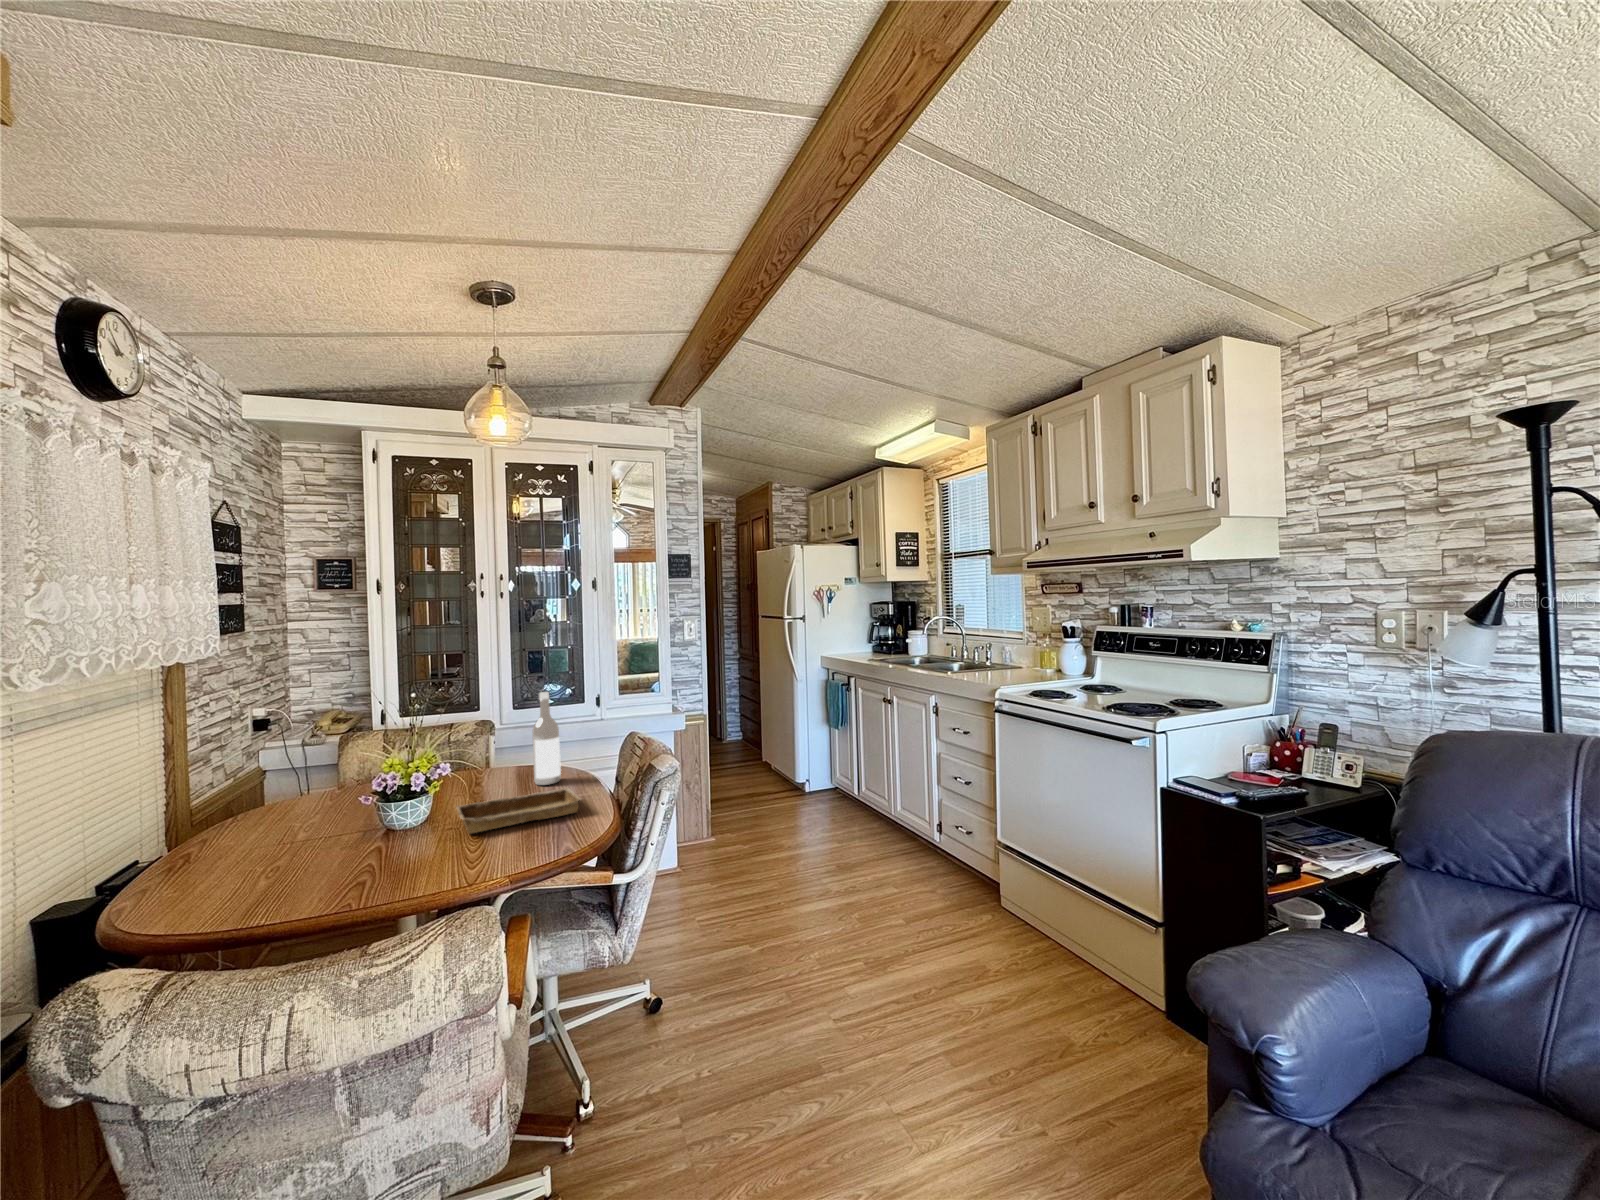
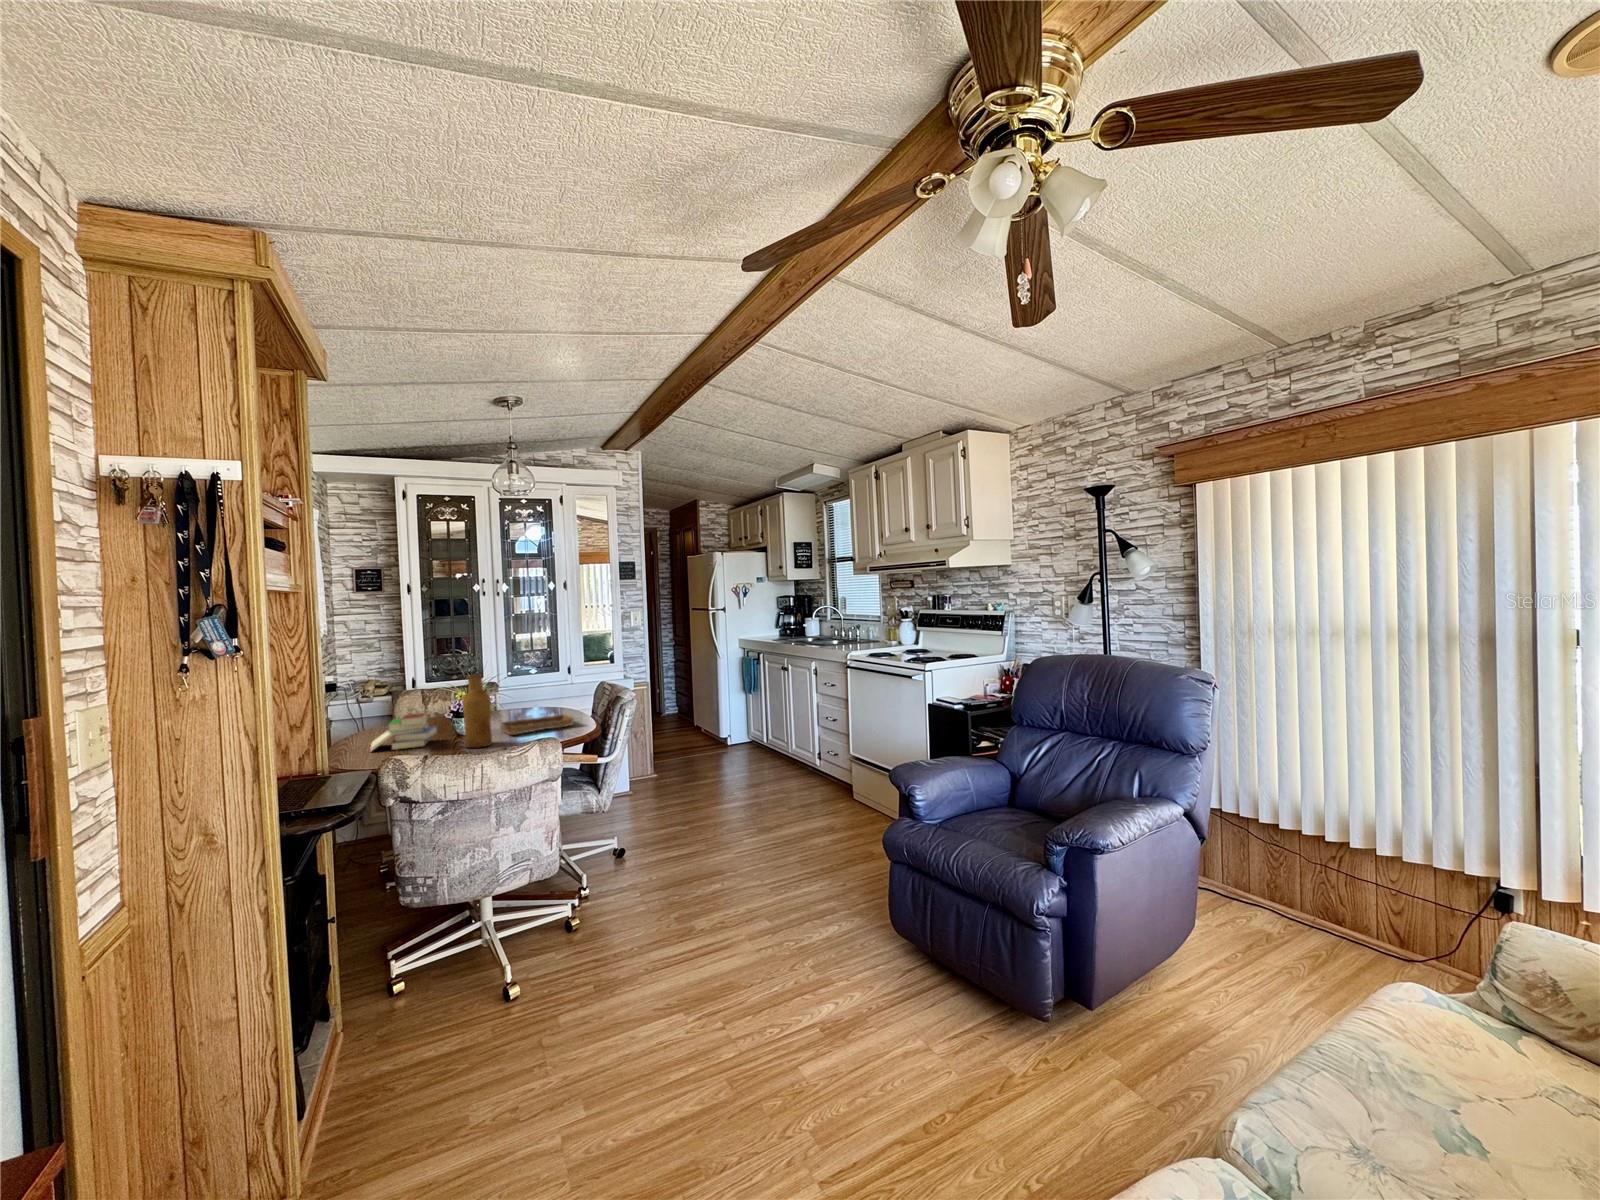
wine bottle: present [532,692,561,785] -> none [537,656,556,716]
vase: none [377,732,430,867] -> present [462,674,492,748]
book: none [222,795,352,868] -> present [370,713,437,751]

